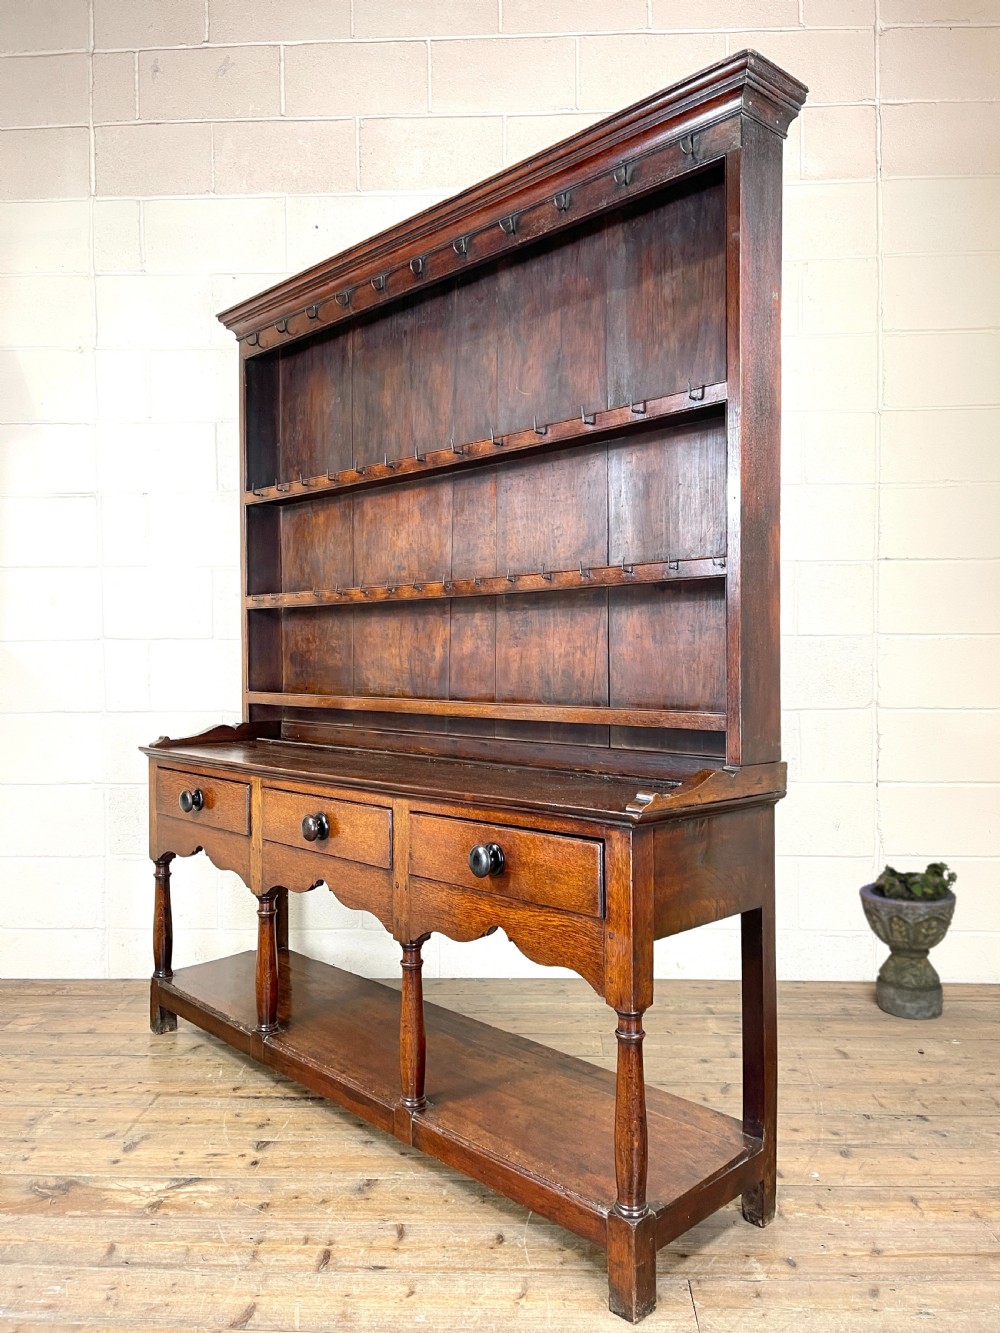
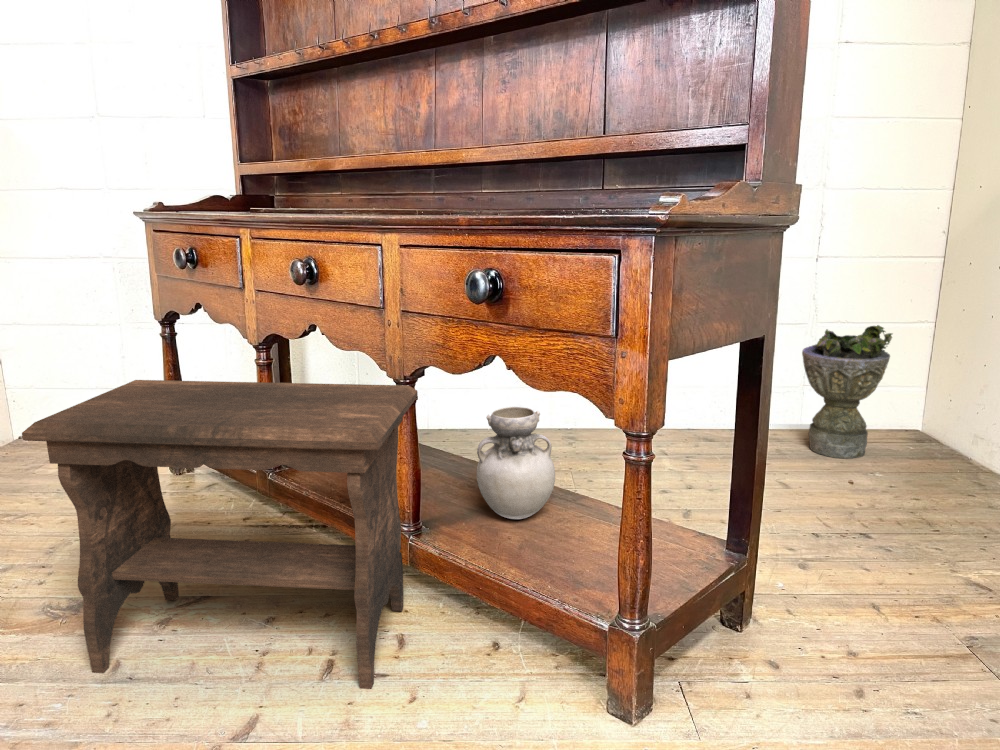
footstool: none [54,941,423,1281] -> present [22,380,418,689]
vase: none [484,968,566,1093] -> present [477,407,555,519]

